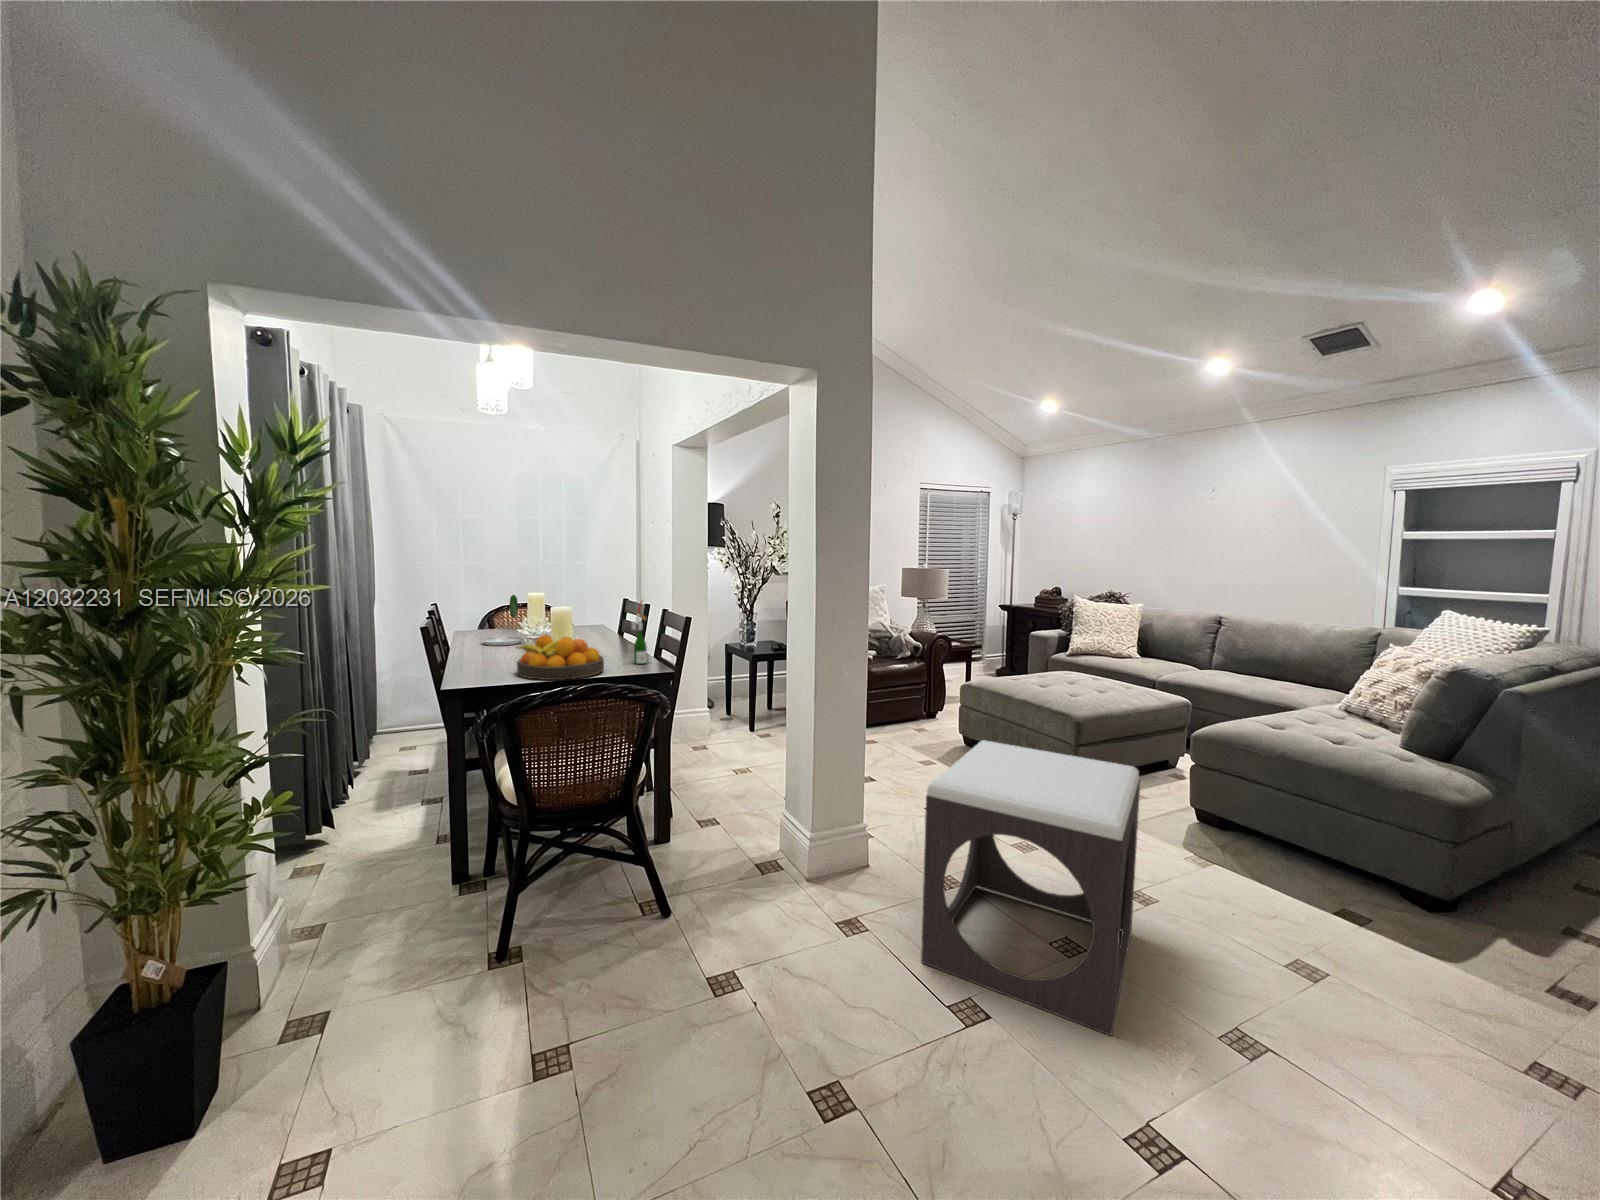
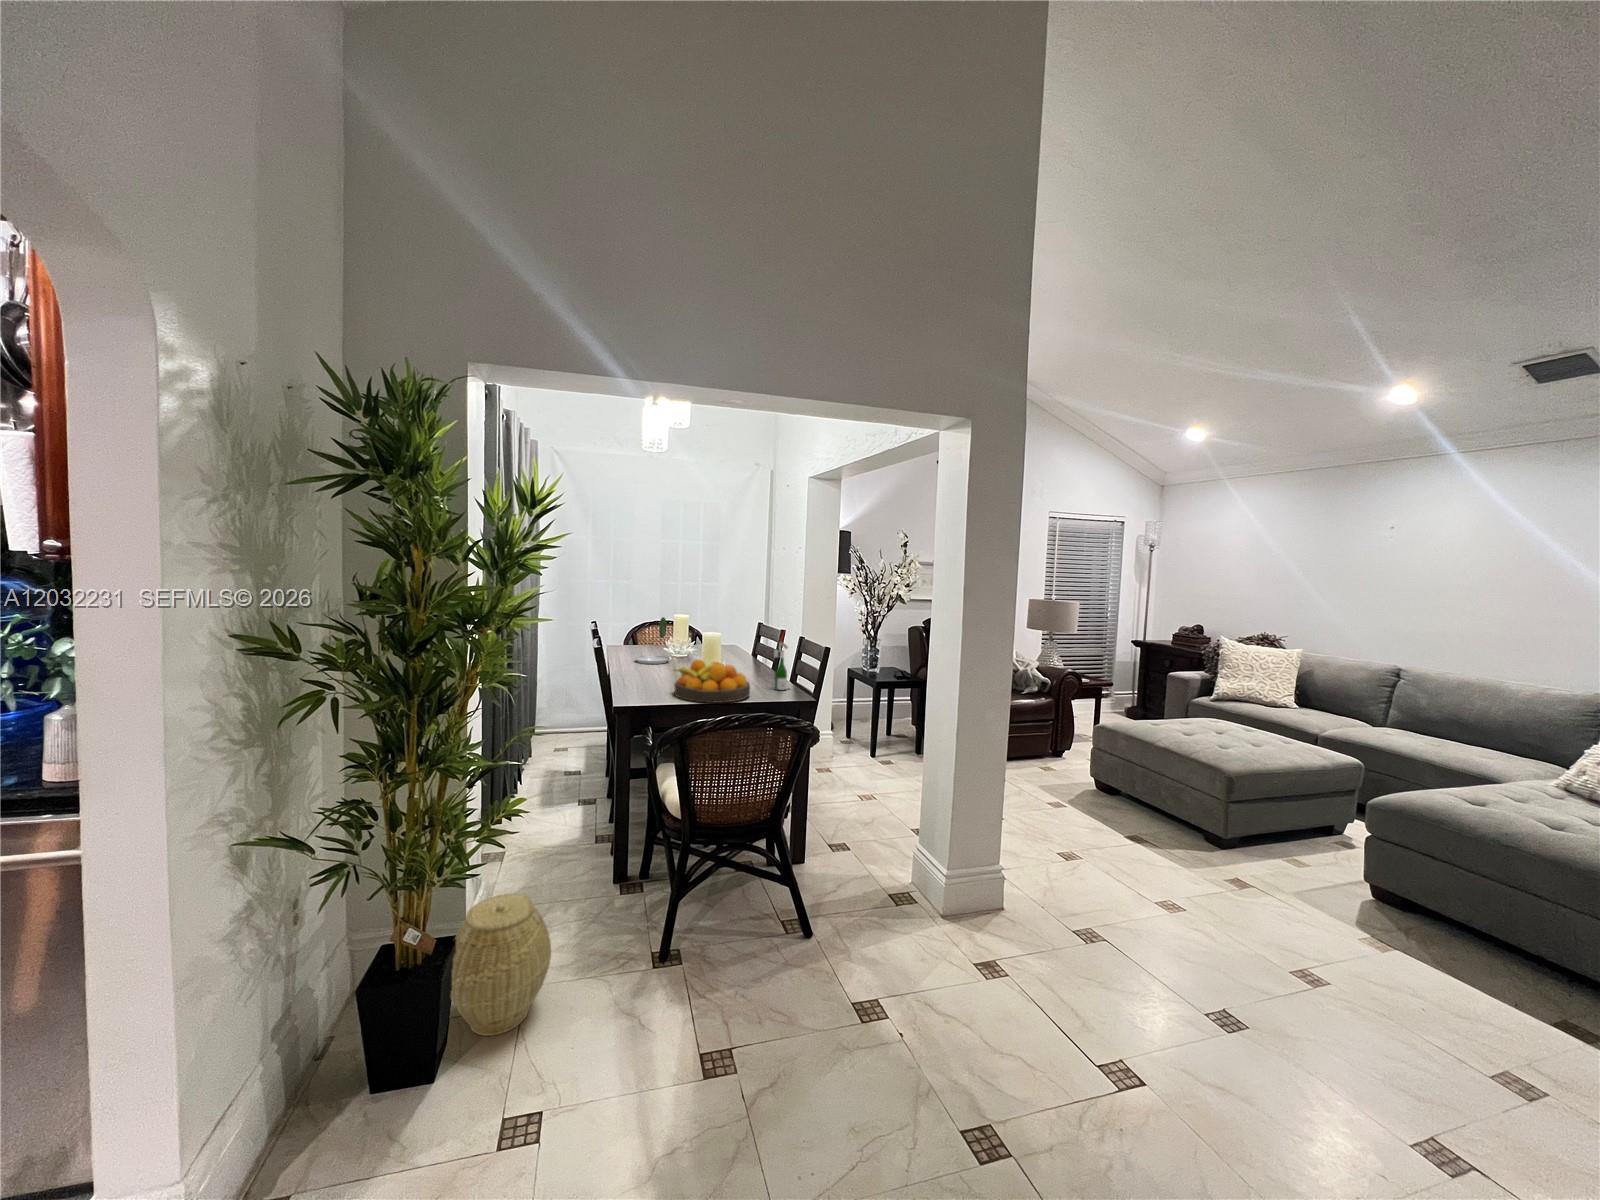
footstool: present [921,740,1140,1036] -> none [1066,793,1316,1127]
woven basket: none [212,907,354,1074] -> present [450,894,551,1036]

